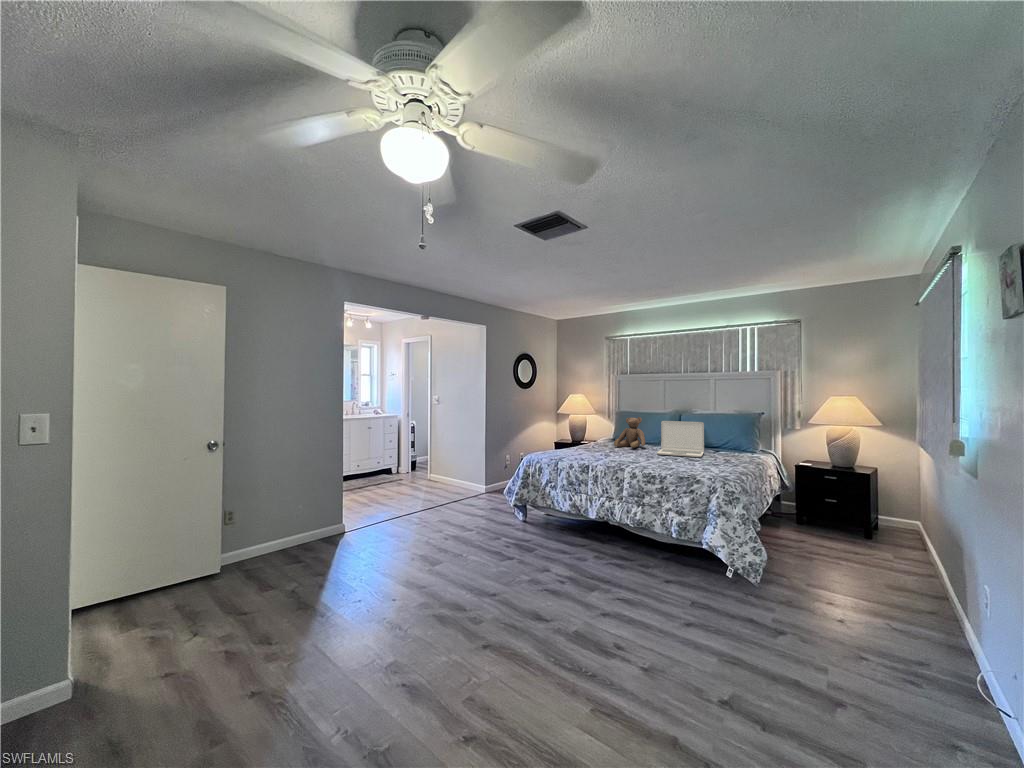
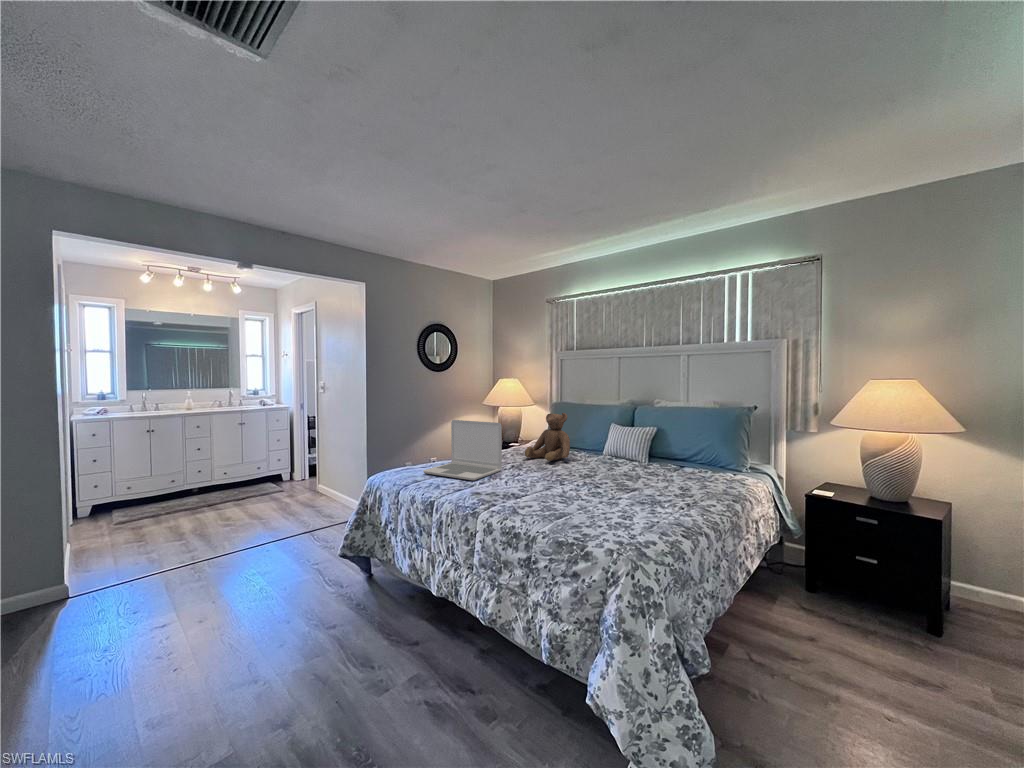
laptop: present [657,421,704,457] -> present [423,420,502,480]

